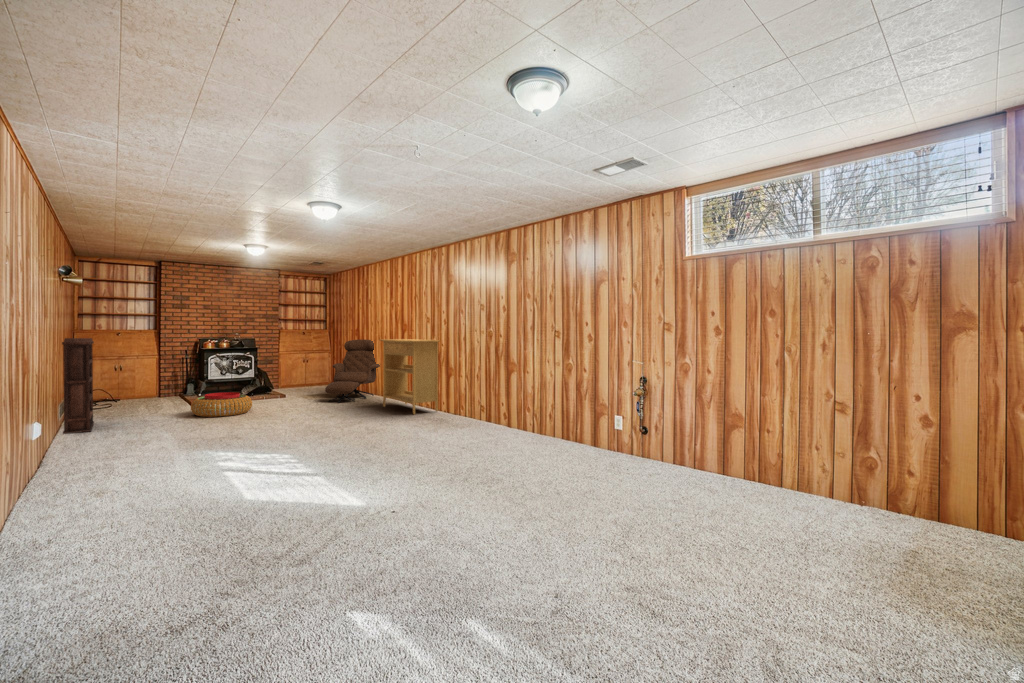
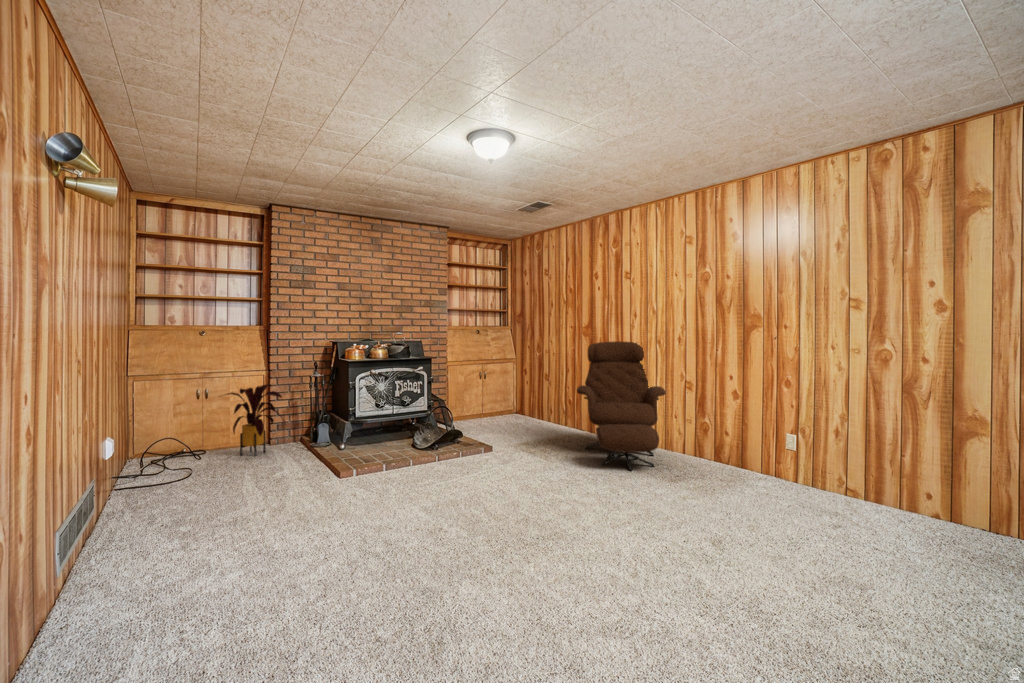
bookshelf: present [62,338,94,434] -> none [90,337,179,663]
console table: present [380,339,439,414] -> none [743,340,948,526]
house plant: none [125,362,165,399] -> present [226,384,282,456]
pouf: present [191,392,252,417] -> none [387,460,512,533]

